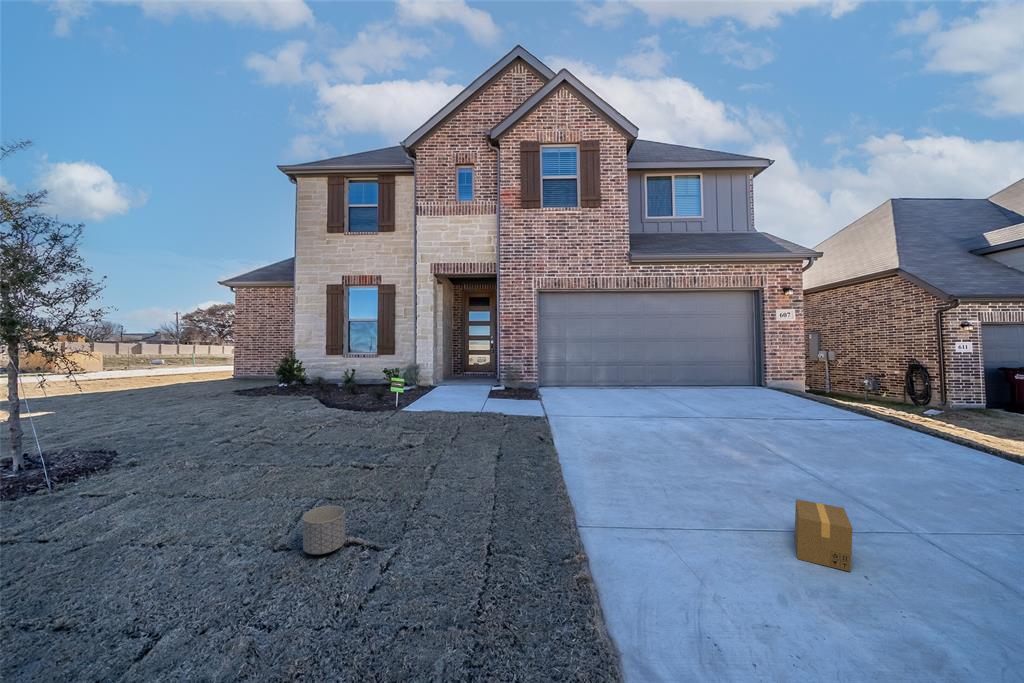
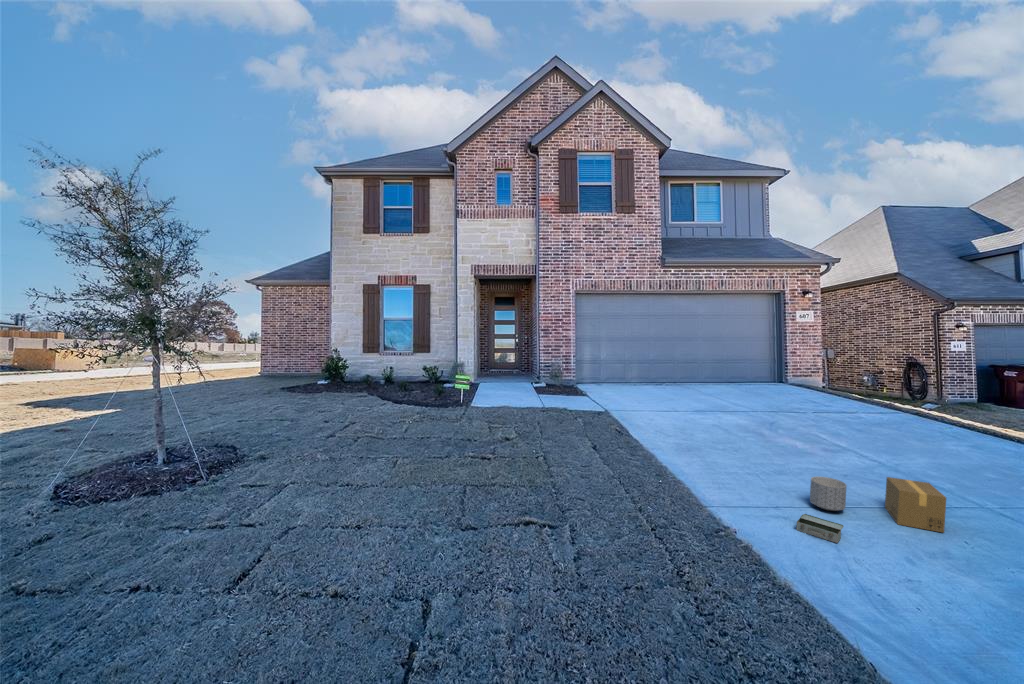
planter: present [303,506,345,554] -> present [810,476,847,511]
toolbox: none [666,543,721,583] -> present [796,514,844,543]

